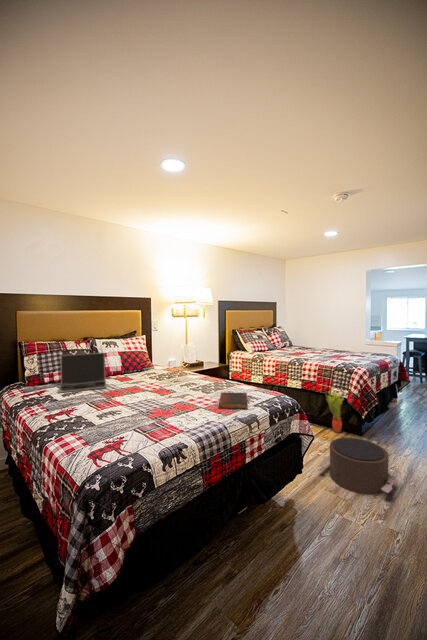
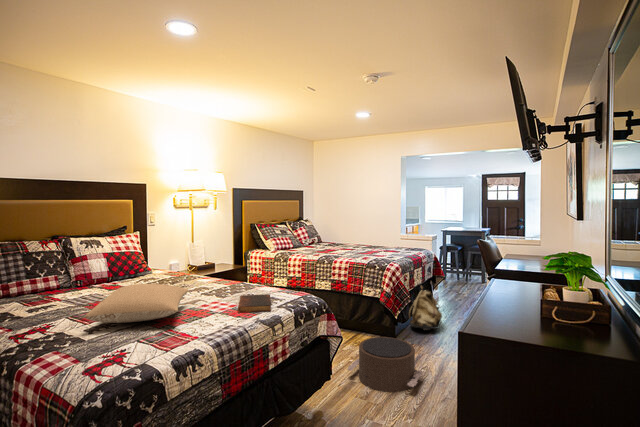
laptop: present [58,353,107,393] -> none [19,254,90,308]
pillow: none [97,380,178,411] -> present [85,284,189,323]
potted plant: present [327,390,344,433] -> none [356,288,375,335]
backpack: none [378,390,414,434] -> present [409,286,442,331]

